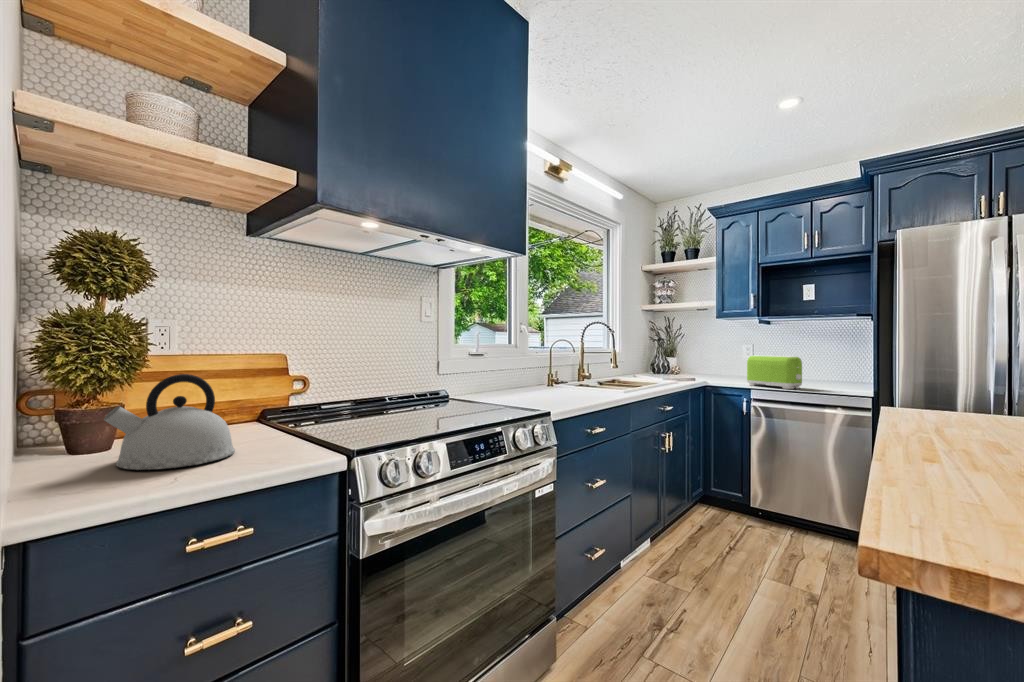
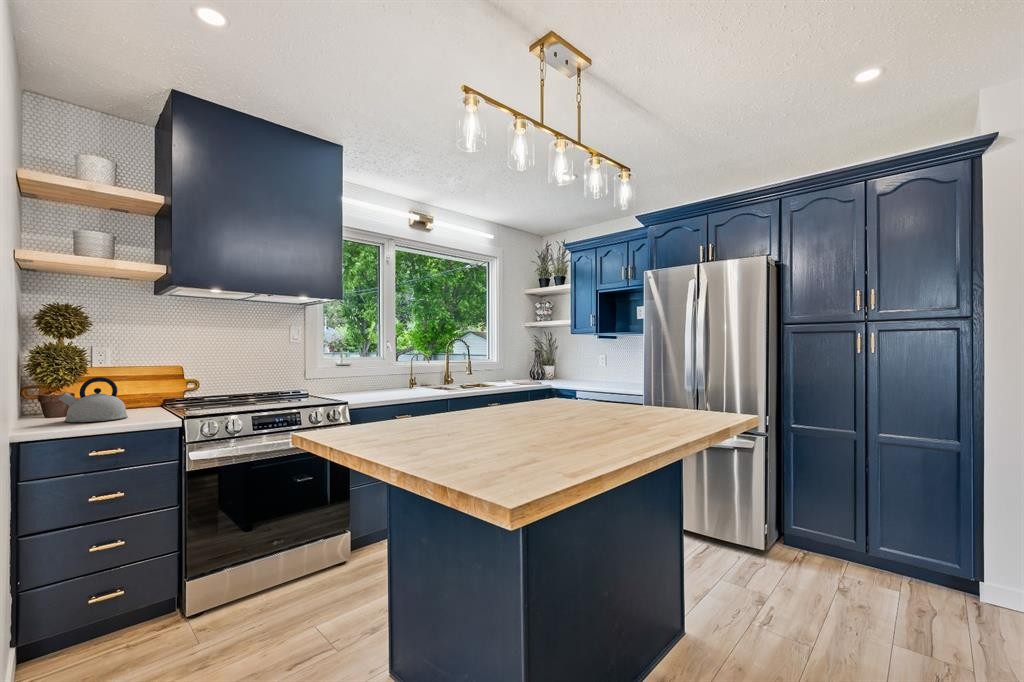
toaster: present [747,355,802,389] -> none [572,363,604,389]

